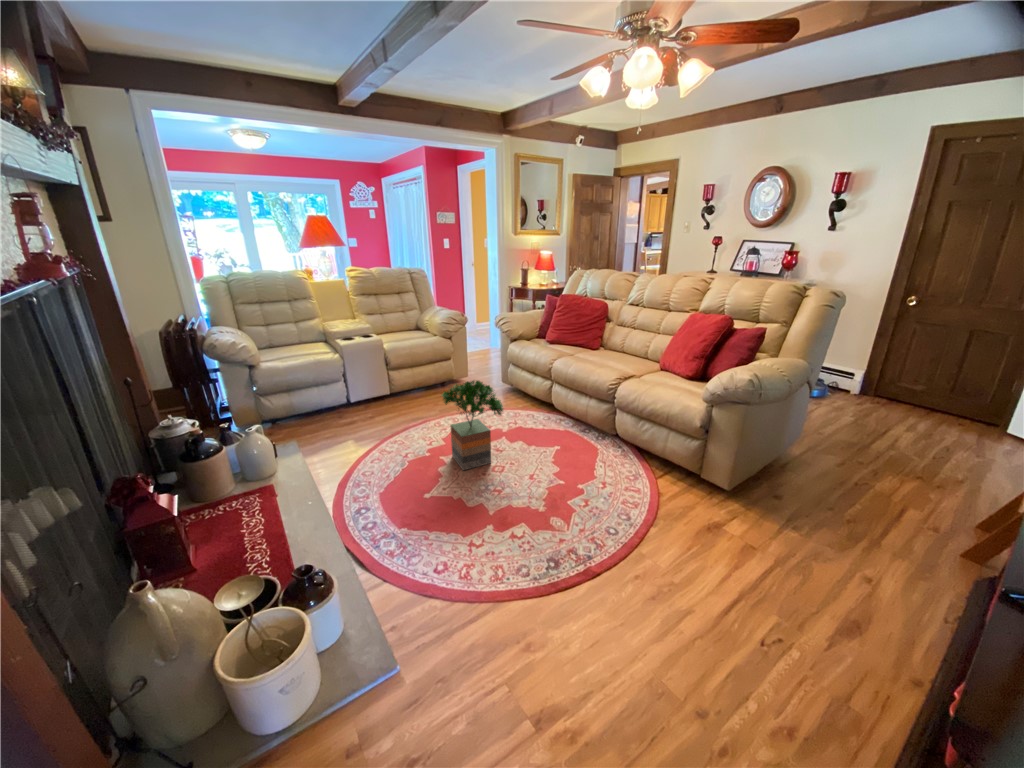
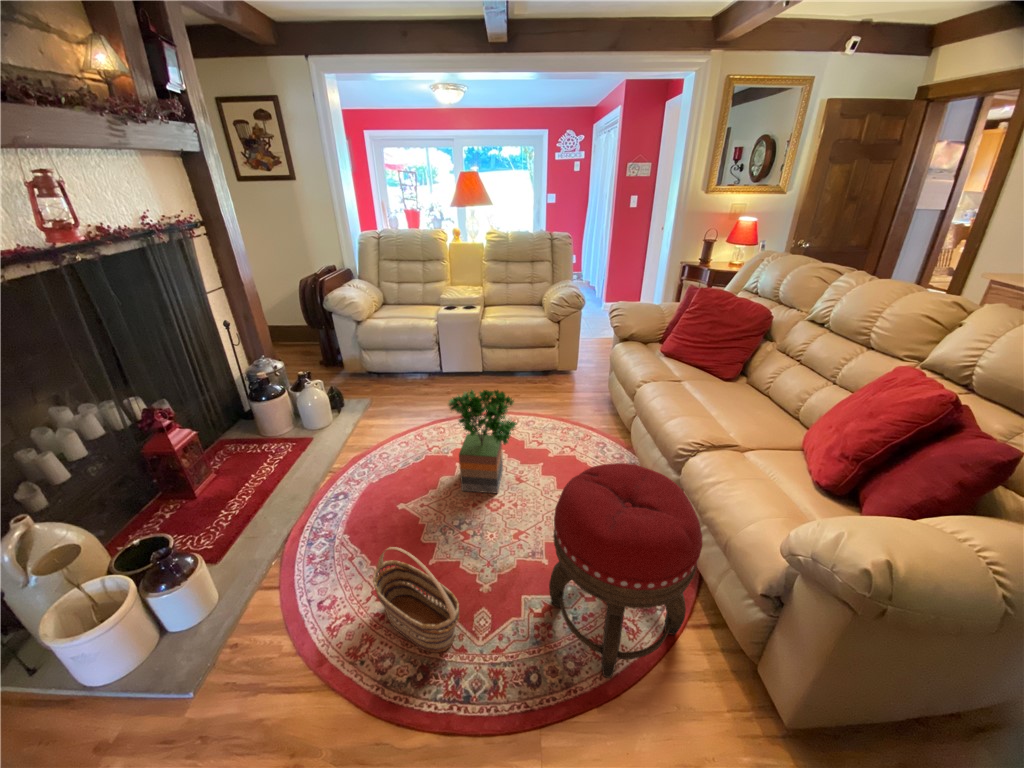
footstool: none [583,387,675,515] -> present [549,463,702,678]
basket: none [482,478,562,553] -> present [373,547,459,653]

